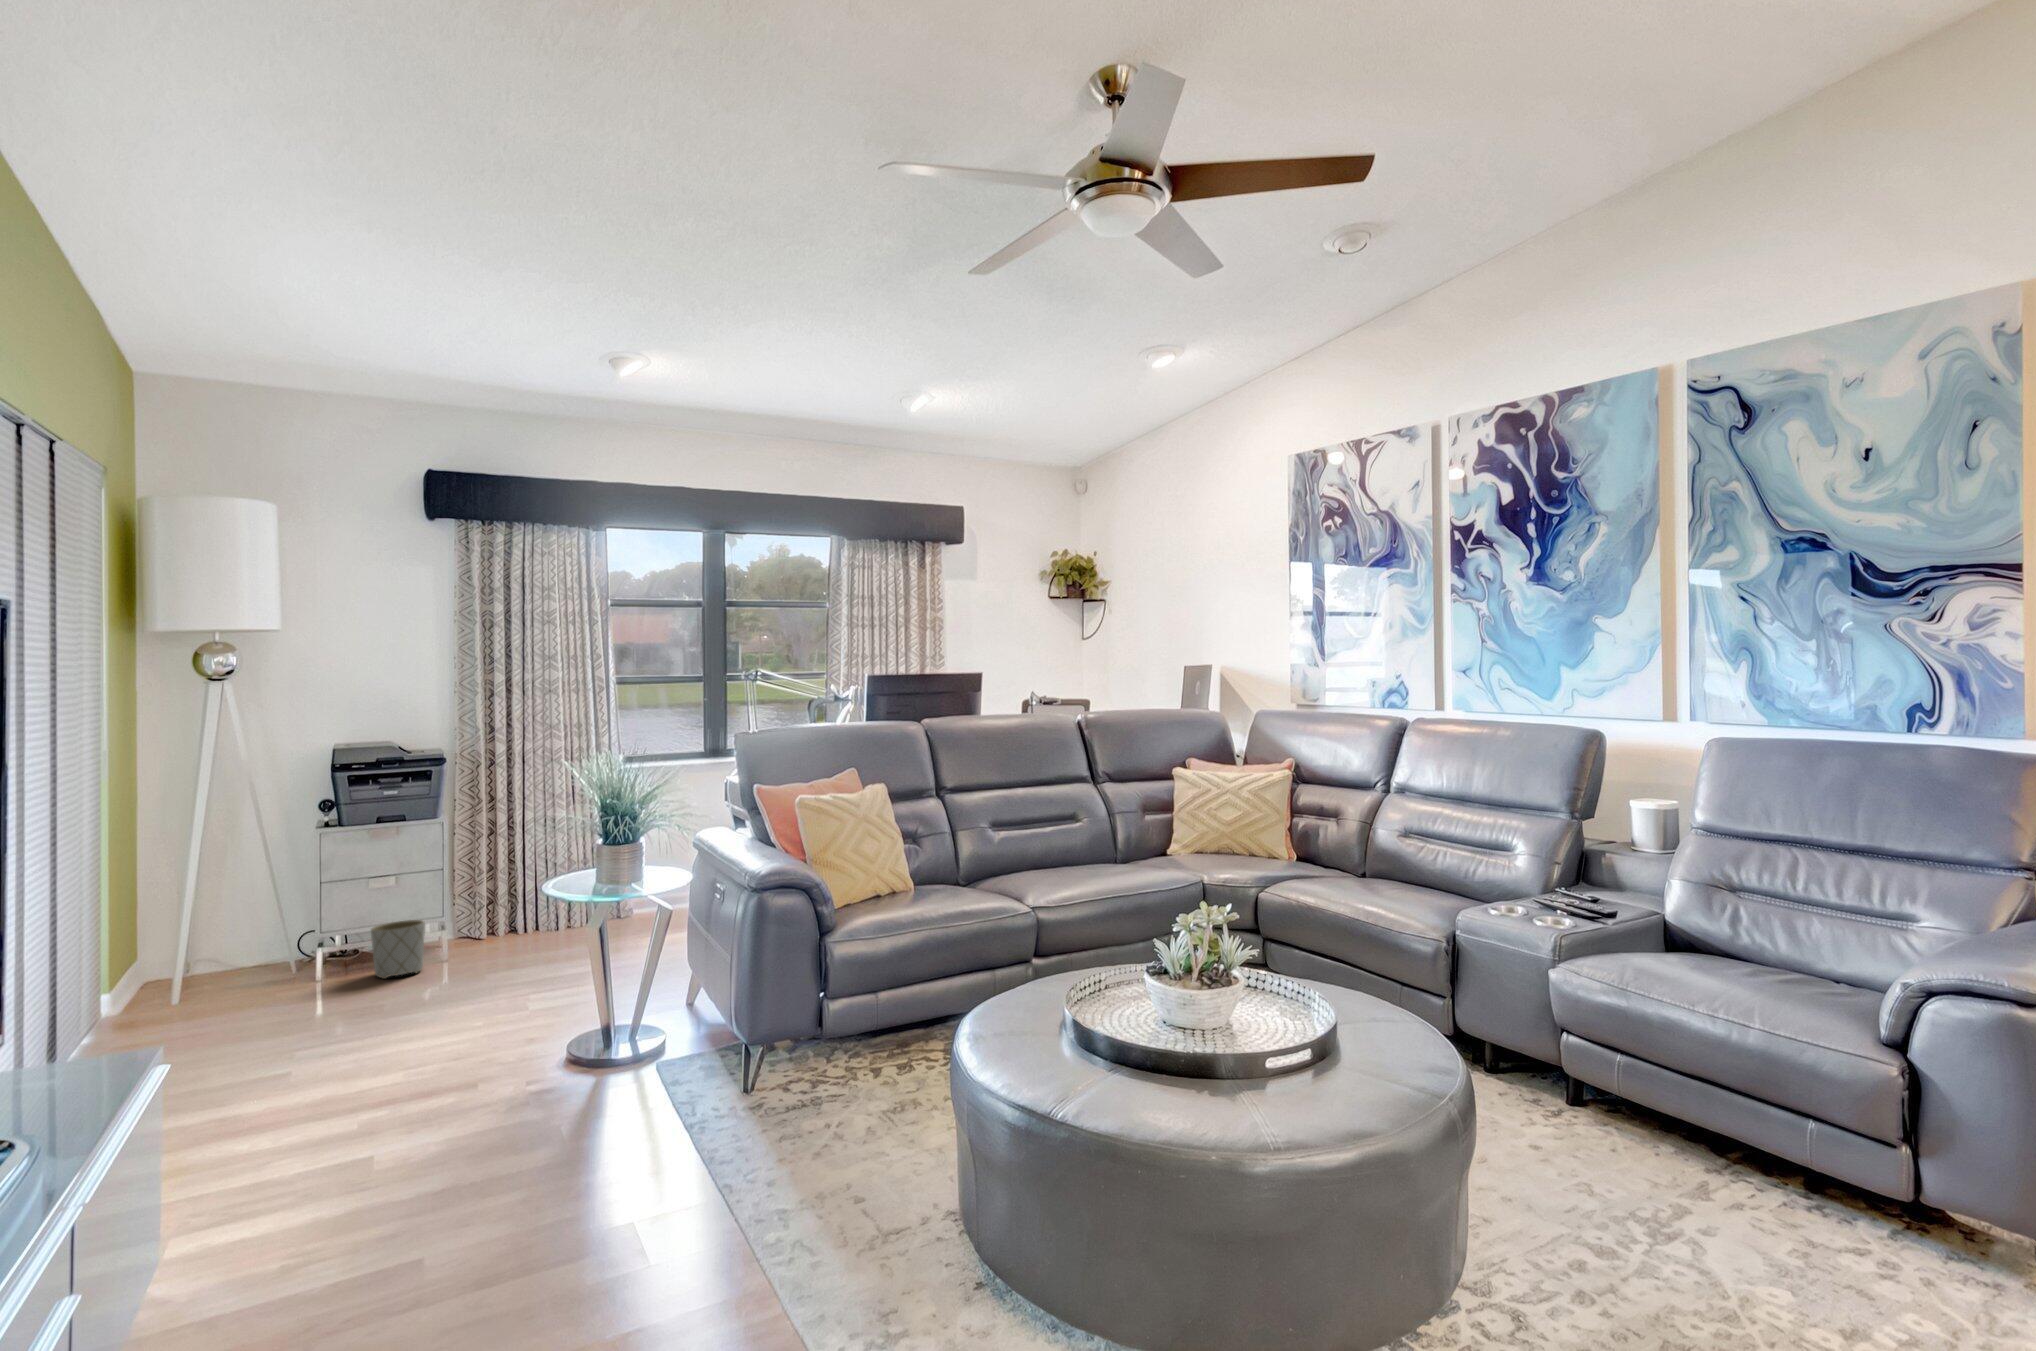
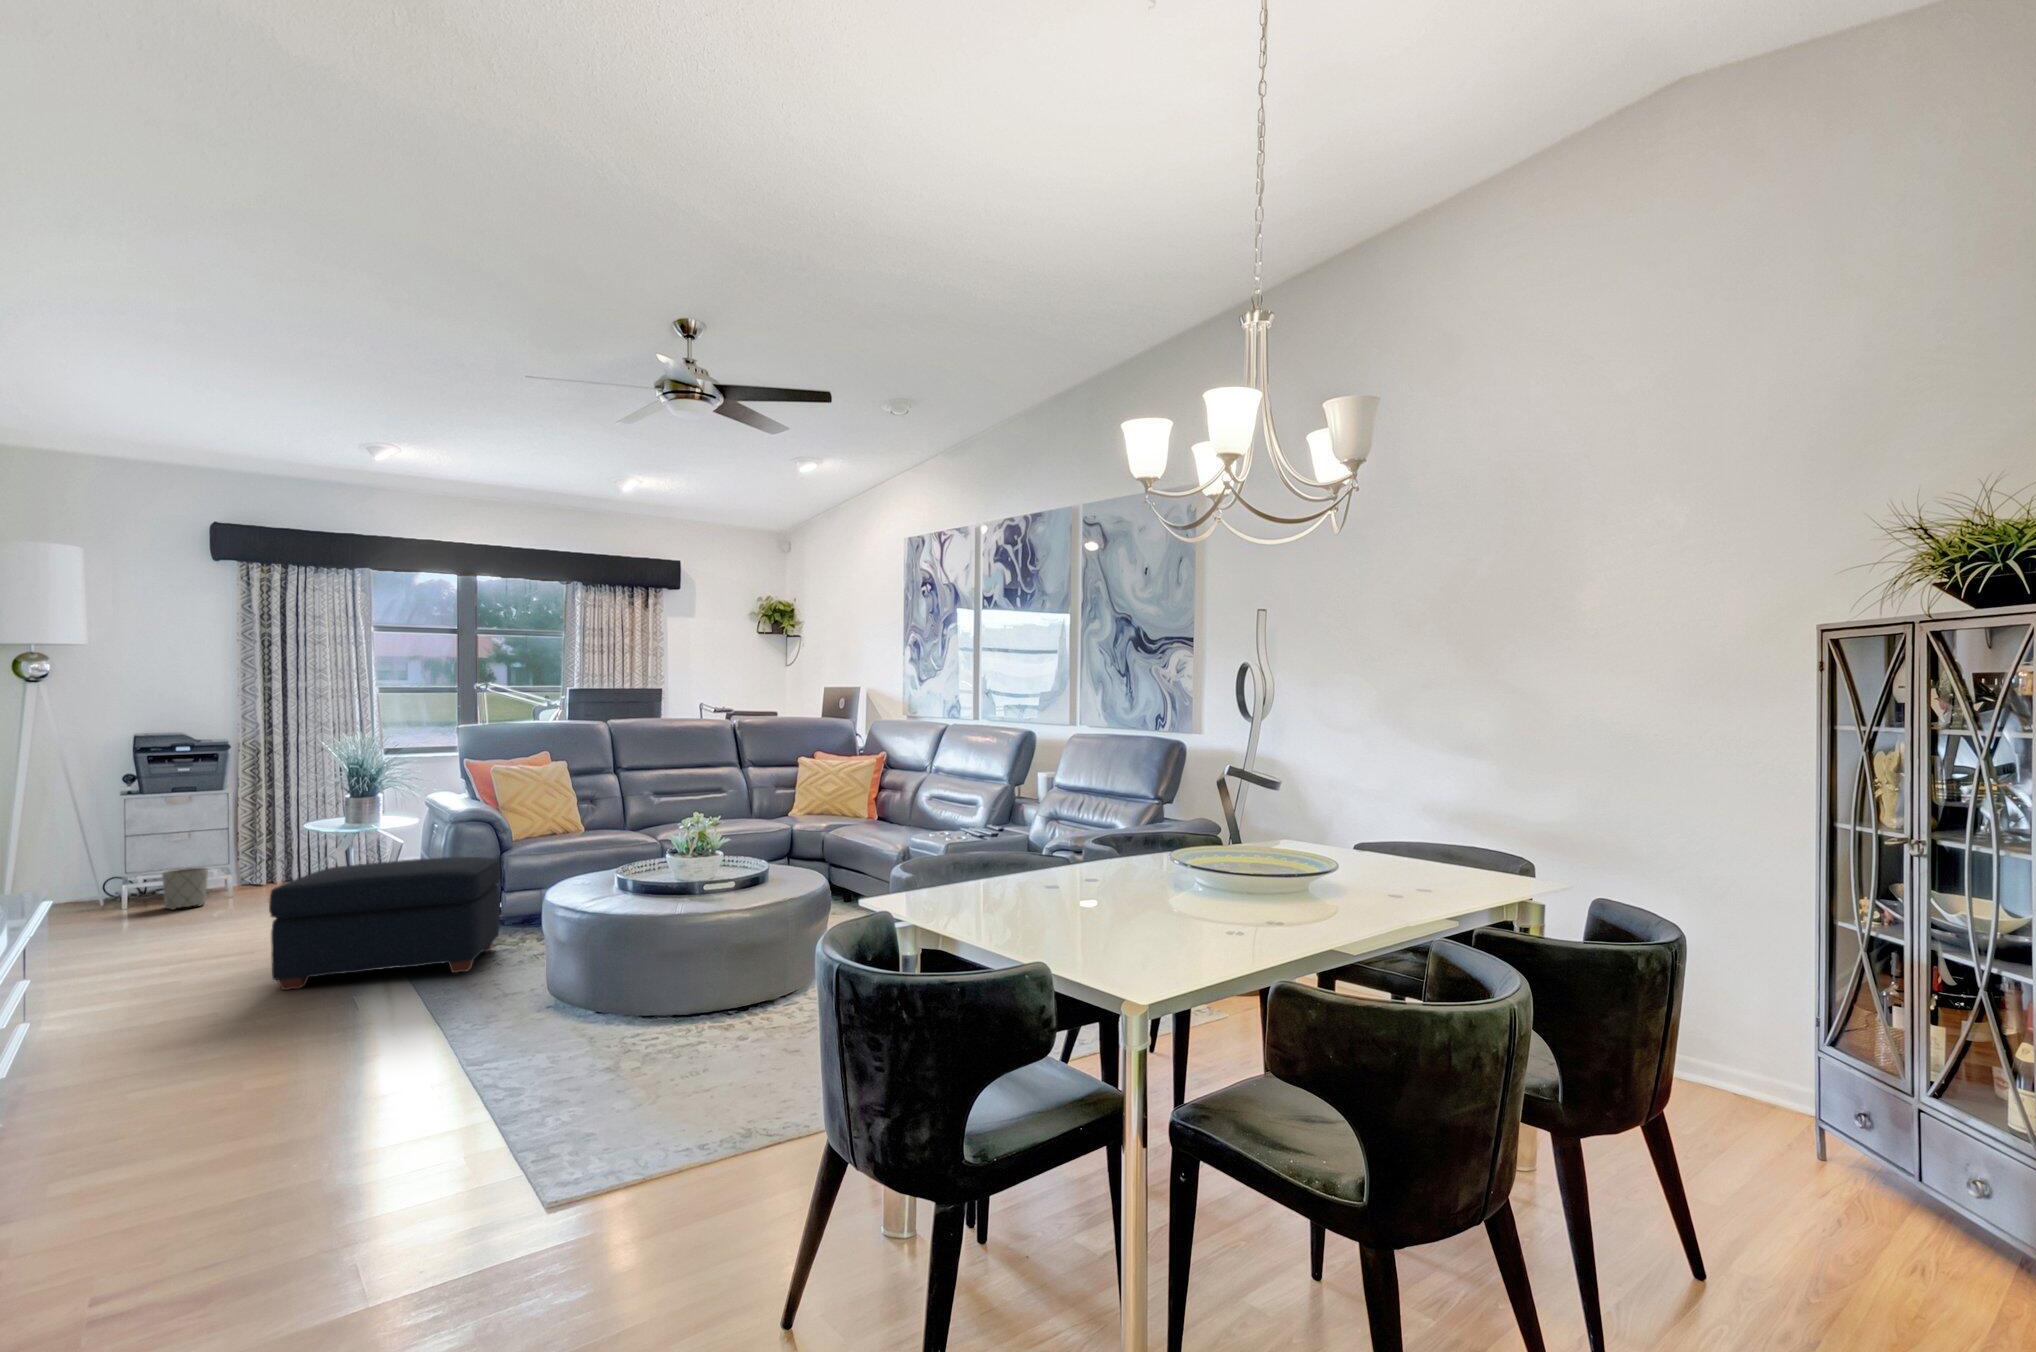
ottoman: none [506,942,826,1178] -> present [269,857,501,990]

